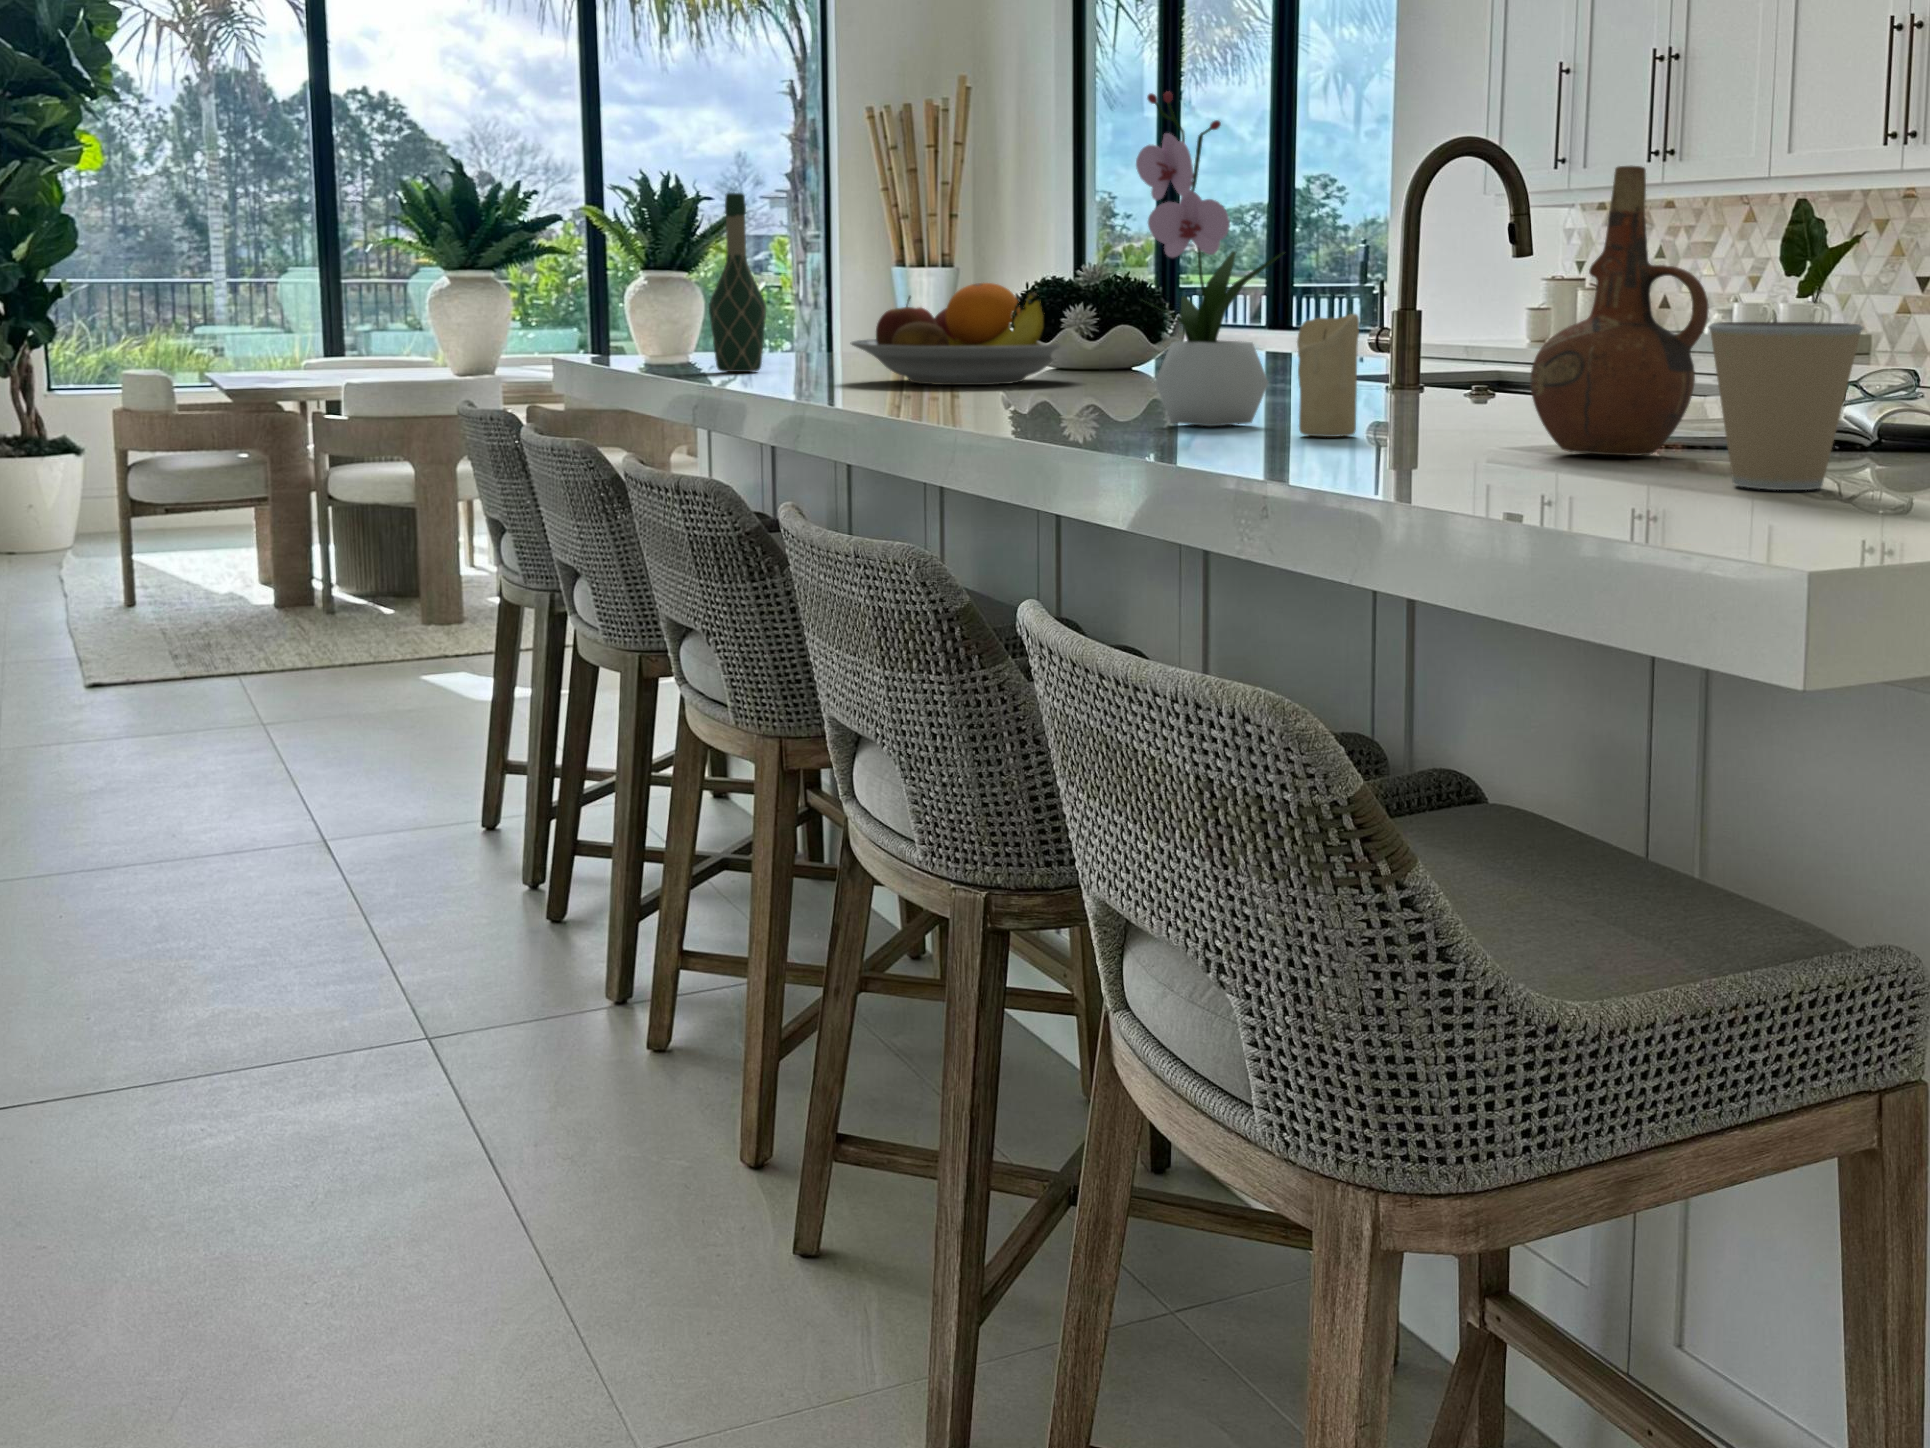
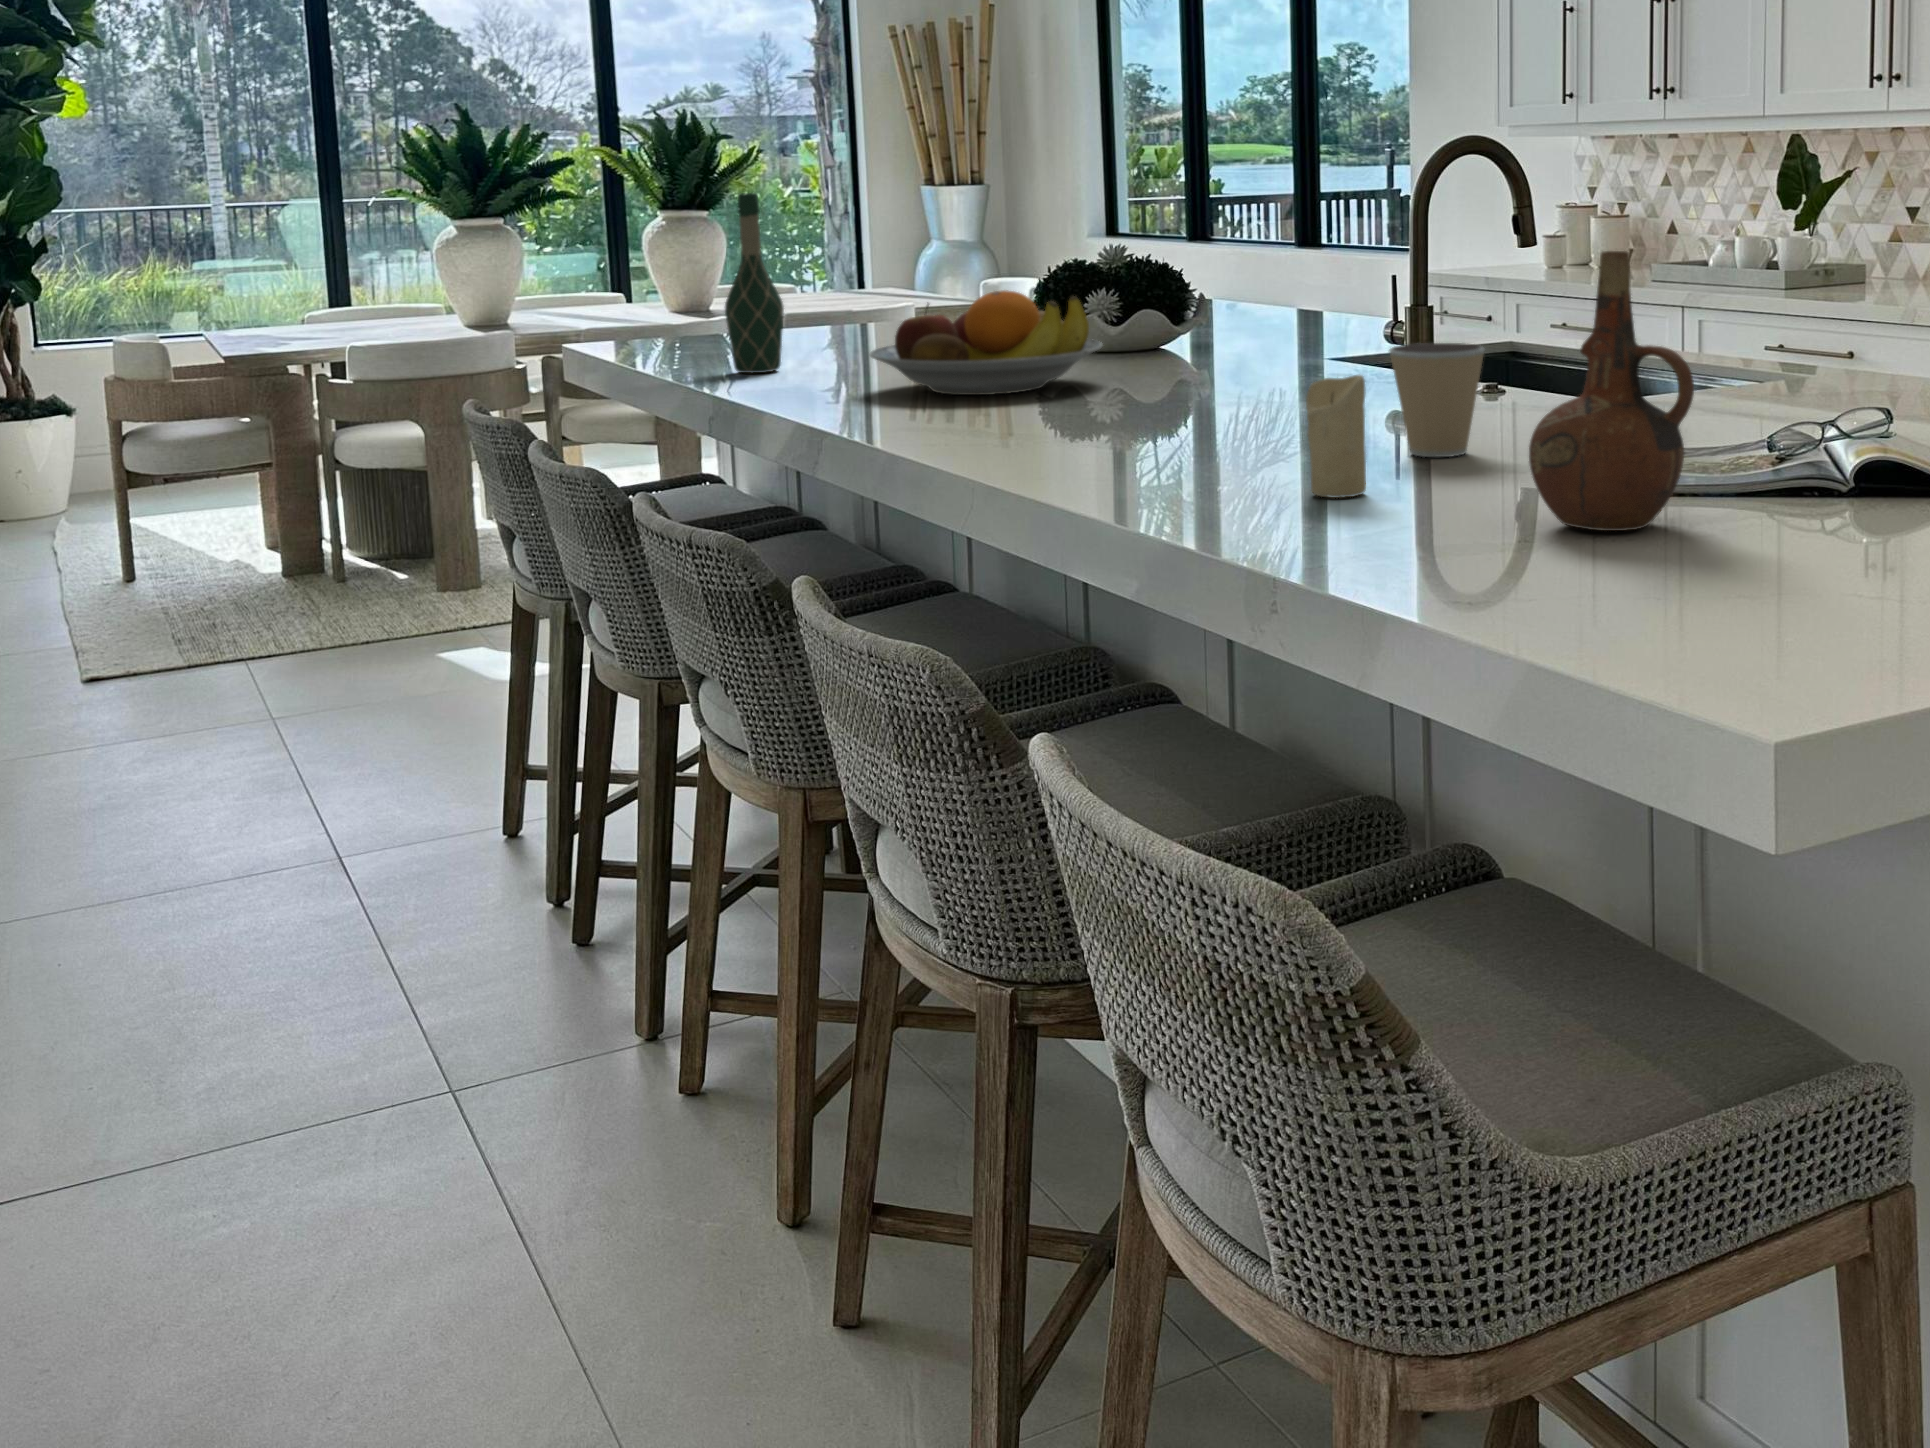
flower arrangement: present [1136,92,1284,426] -> none [1142,151,1293,480]
coffee cup: present [1709,322,1863,490] -> present [1389,343,1485,457]

